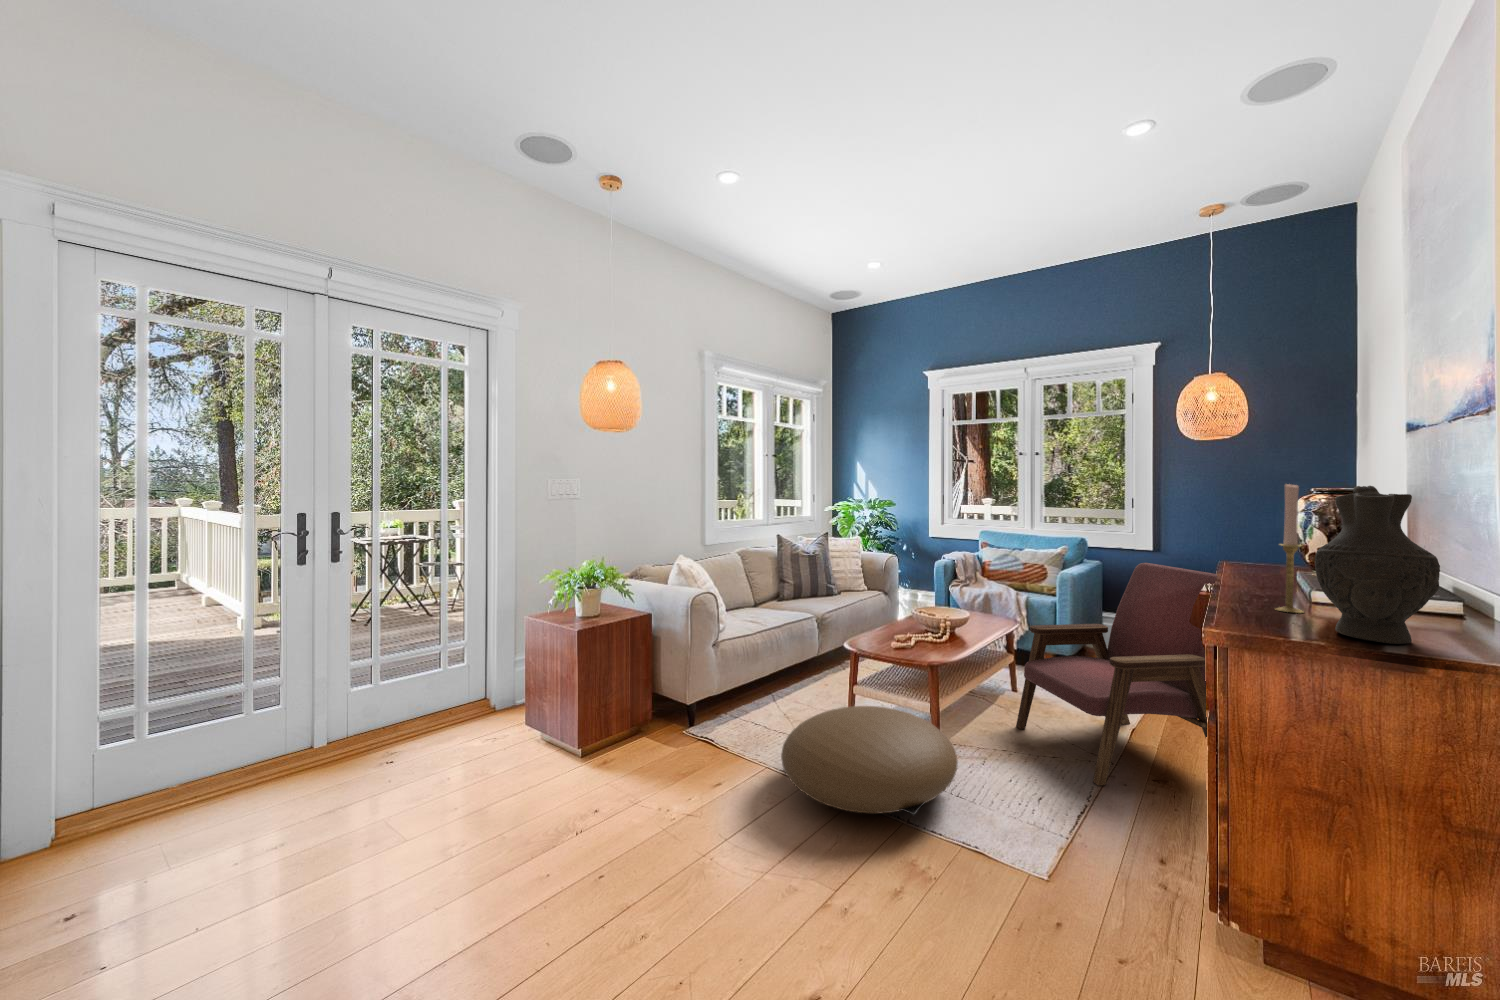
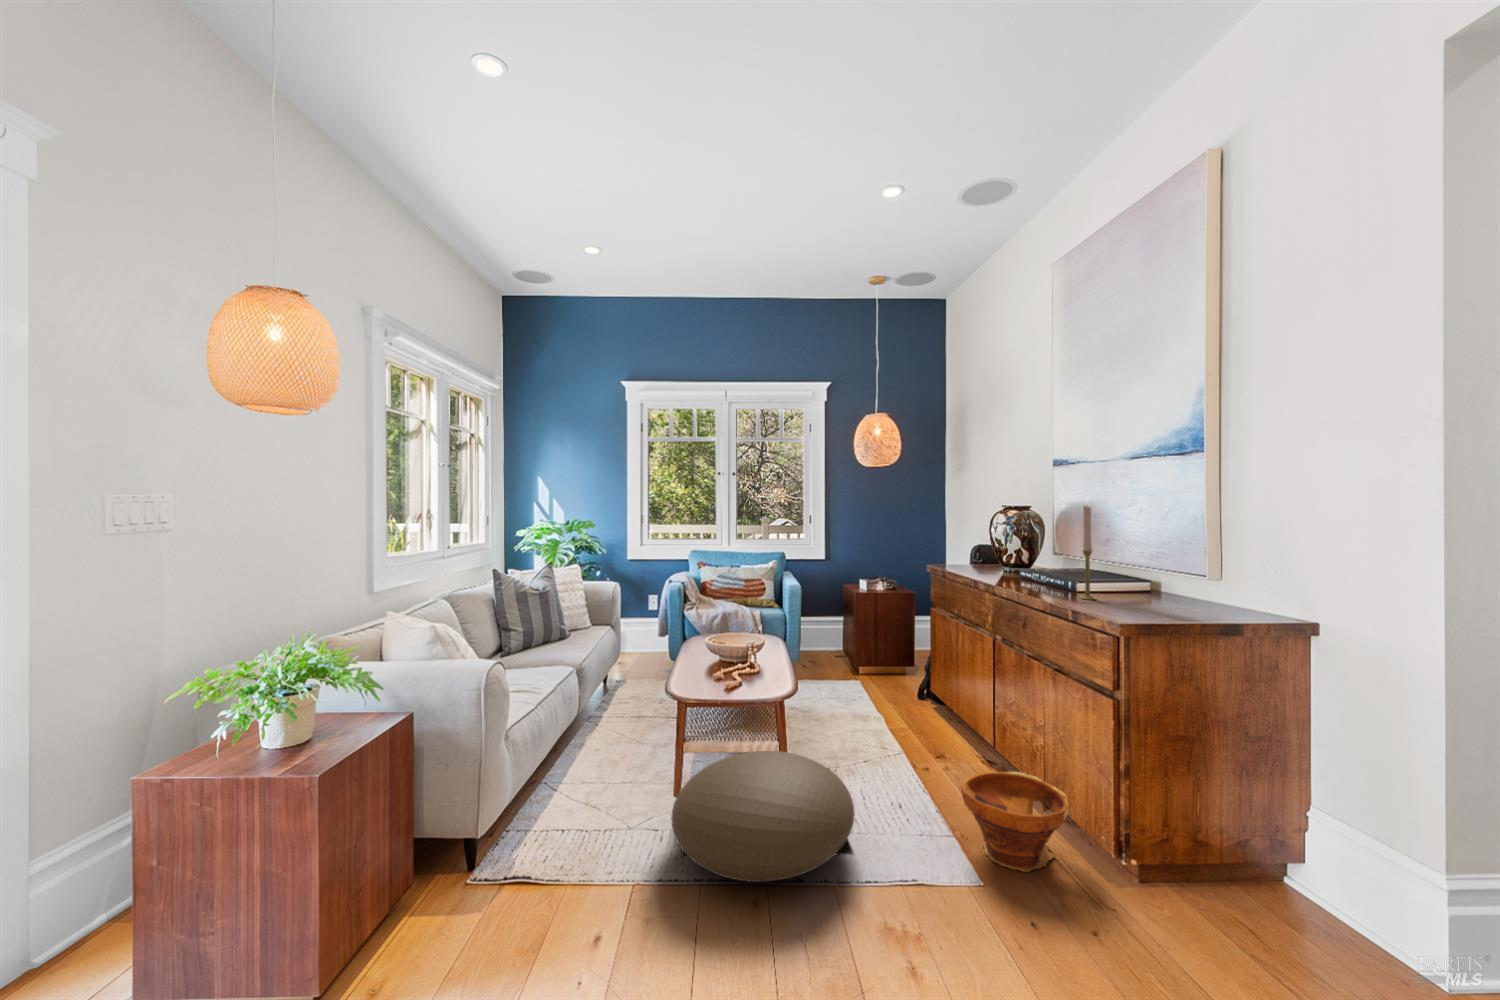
decorative vase: present [1315,486,1440,644] -> none [1127,507,1198,613]
armchair: present [1016,563,1217,785] -> none [809,571,969,772]
planter: none [1064,793,1205,922] -> present [961,772,1069,872]

